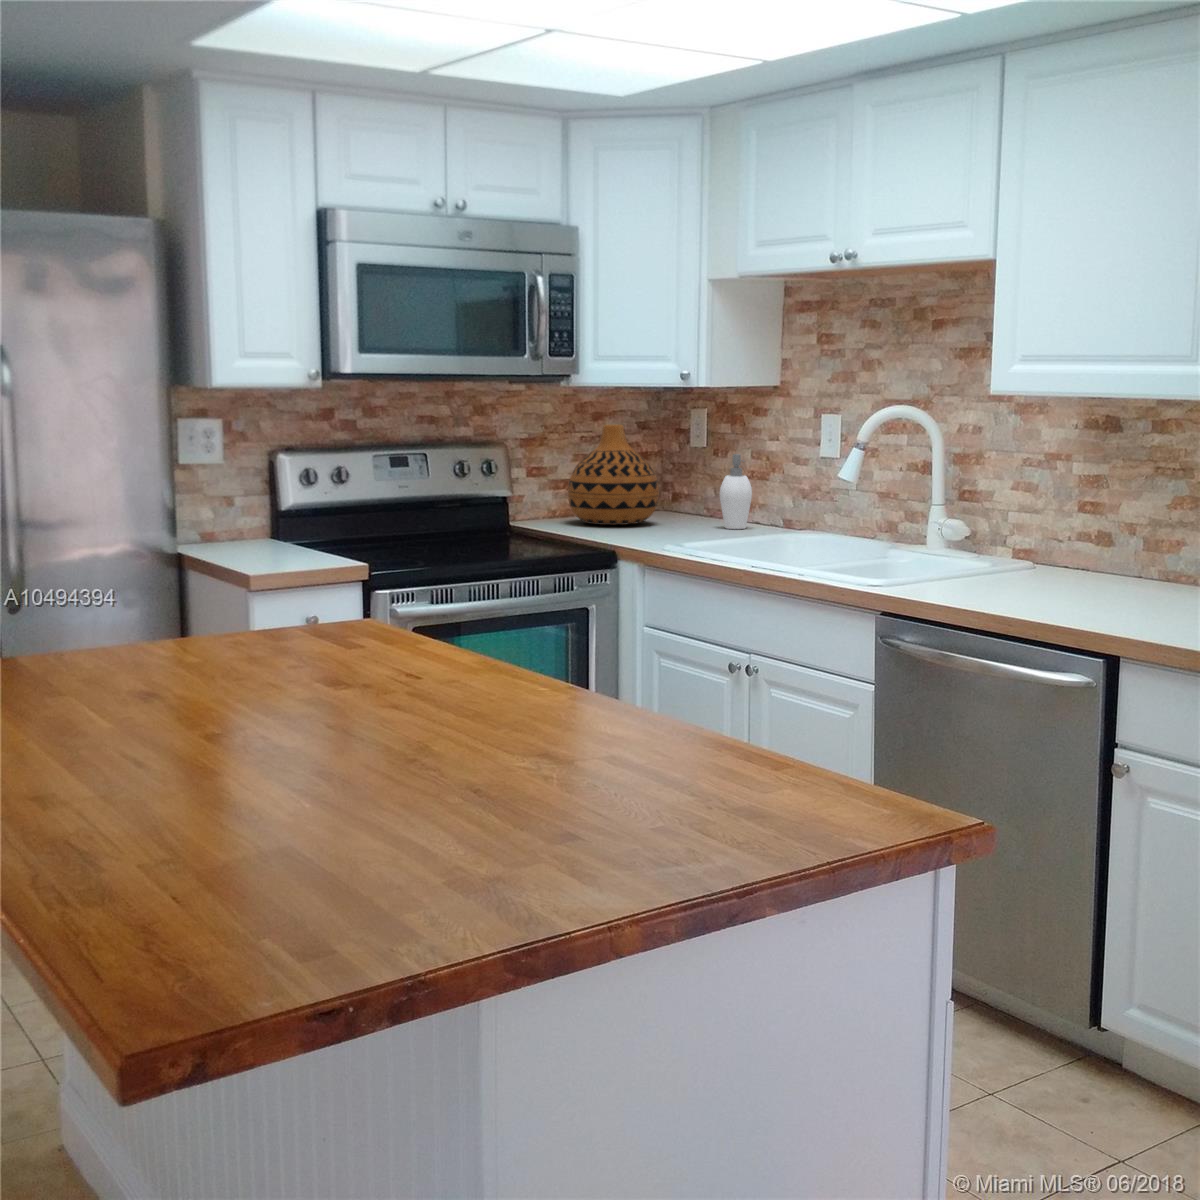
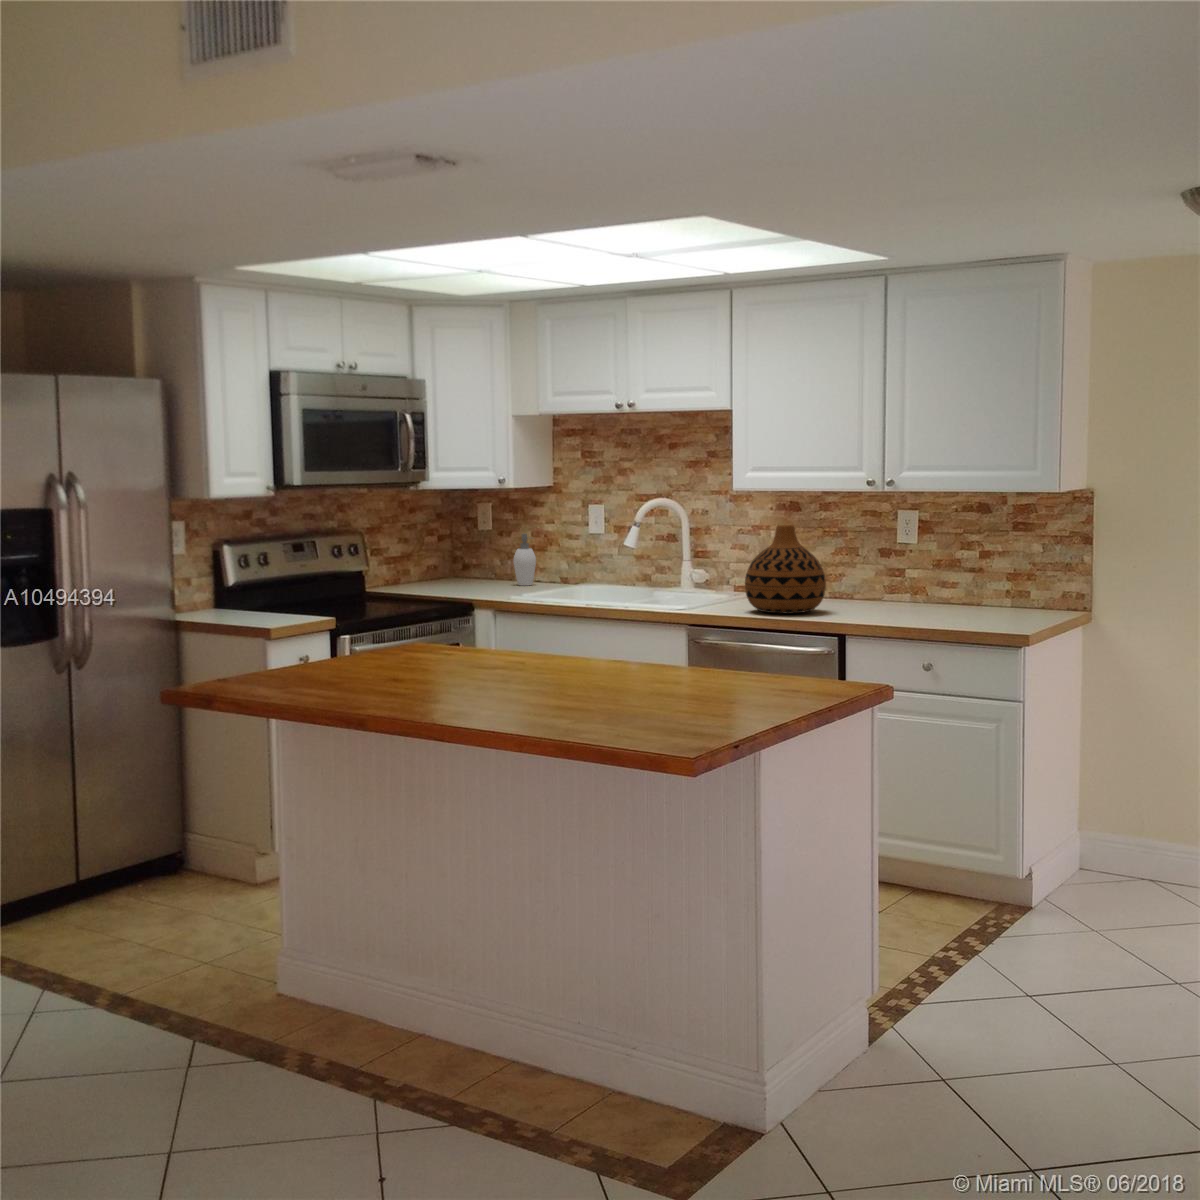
vase: present [568,425,659,525] -> present [745,525,826,613]

